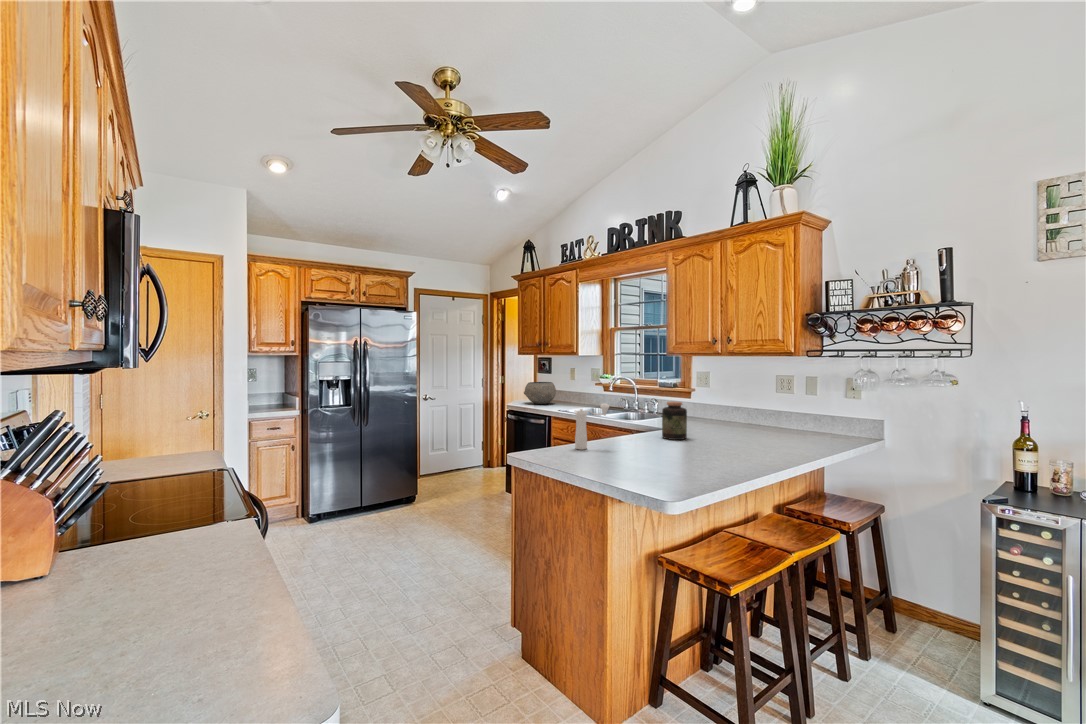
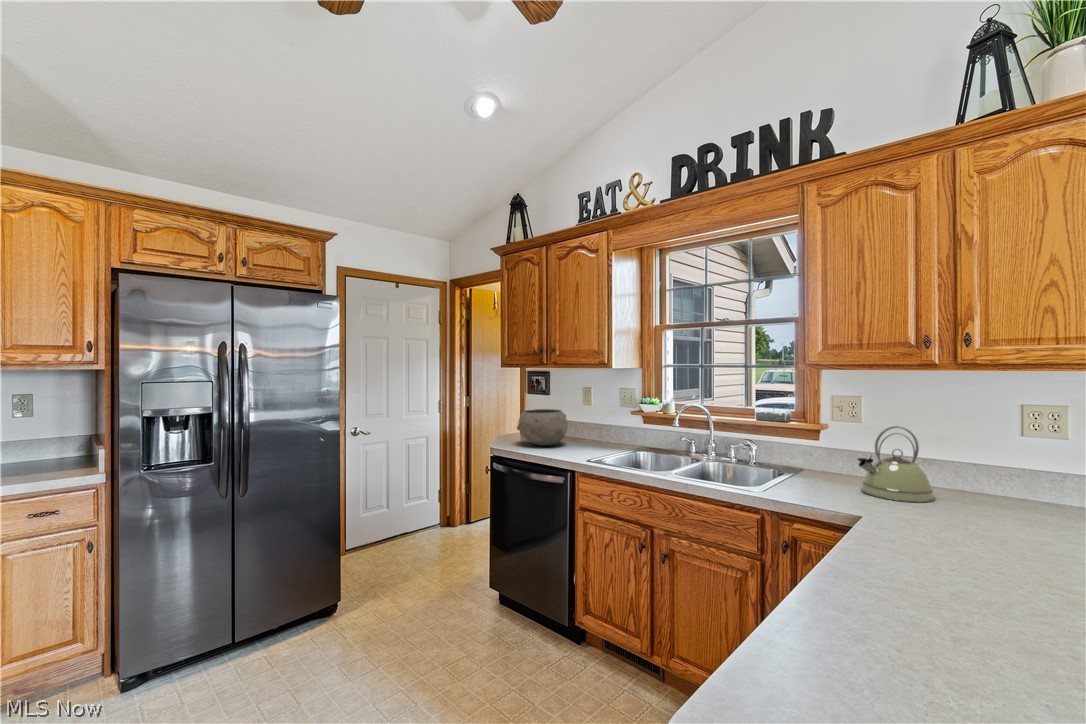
kettle: none [689,386,727,425] -> present [858,426,935,502]
jar: present [662,401,687,440] -> none [920,478,993,577]
pepper mill: present [575,404,609,449] -> none [818,519,924,672]

